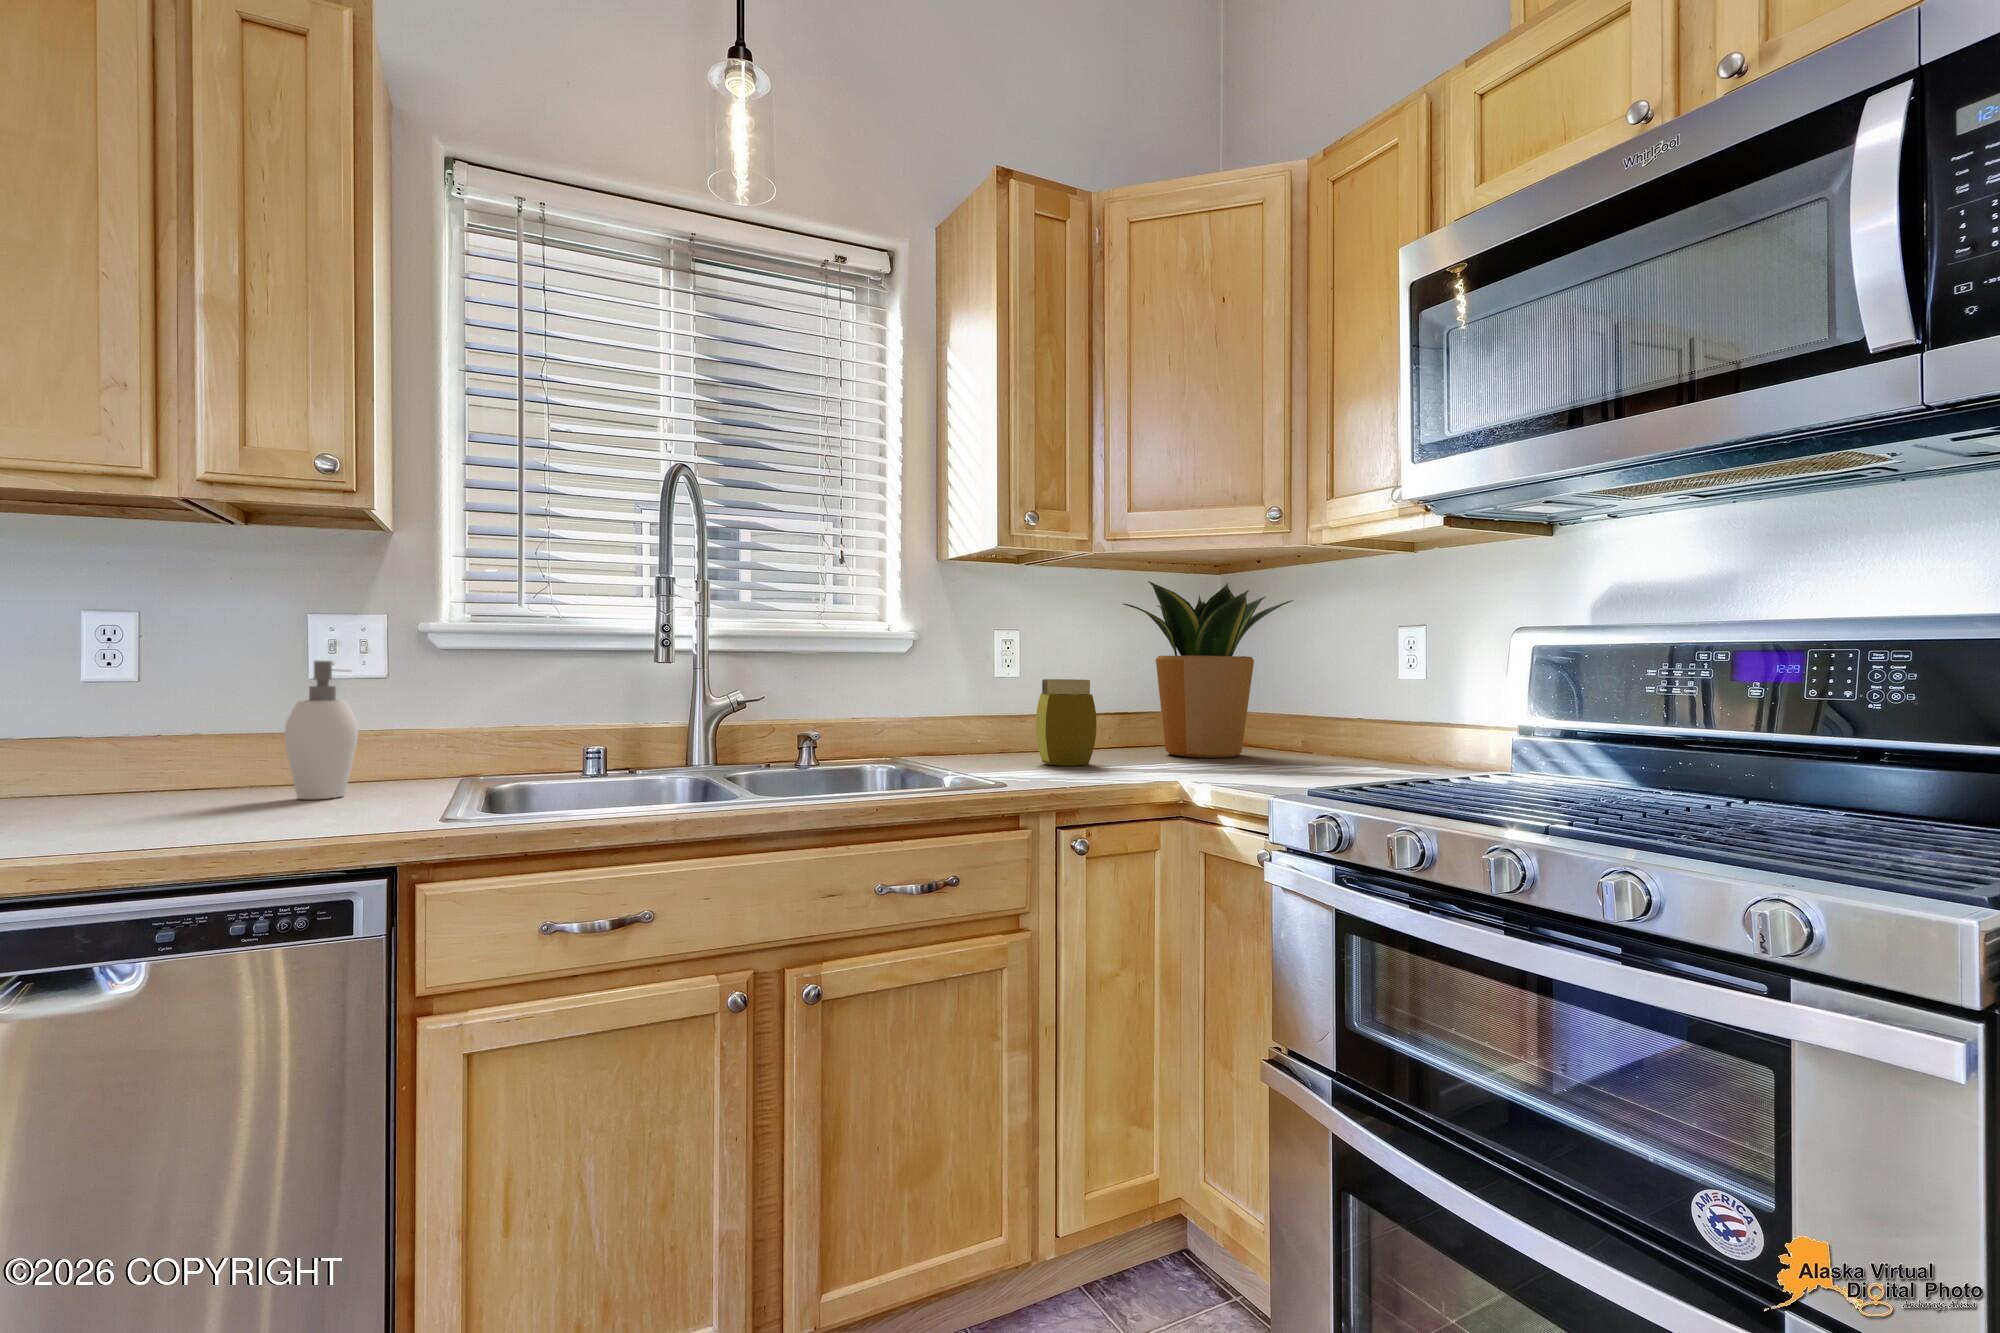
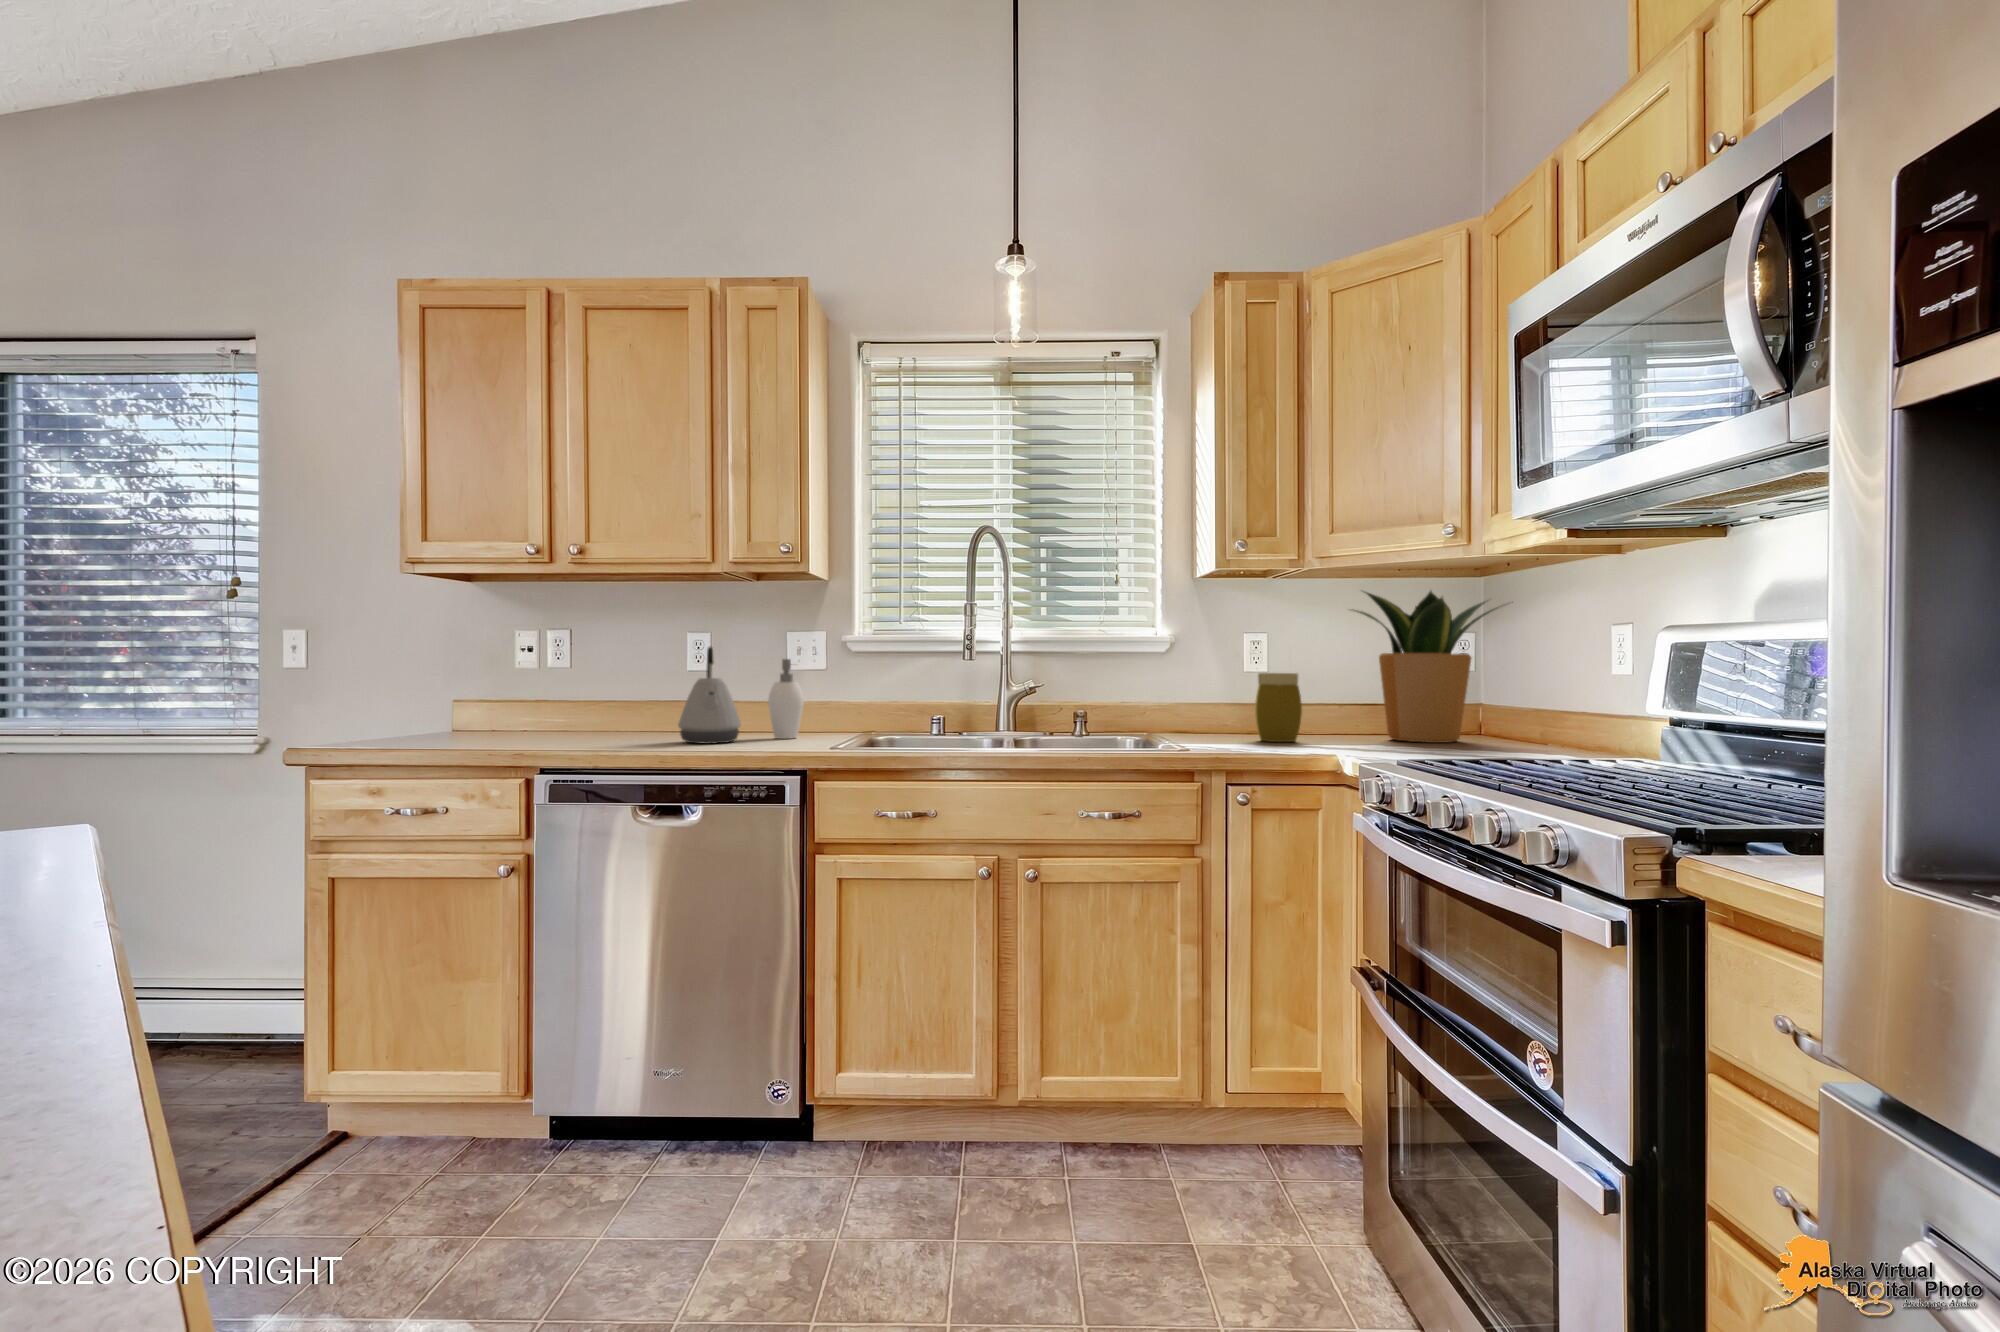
kettle: none [83,637,233,823] -> present [678,647,741,744]

